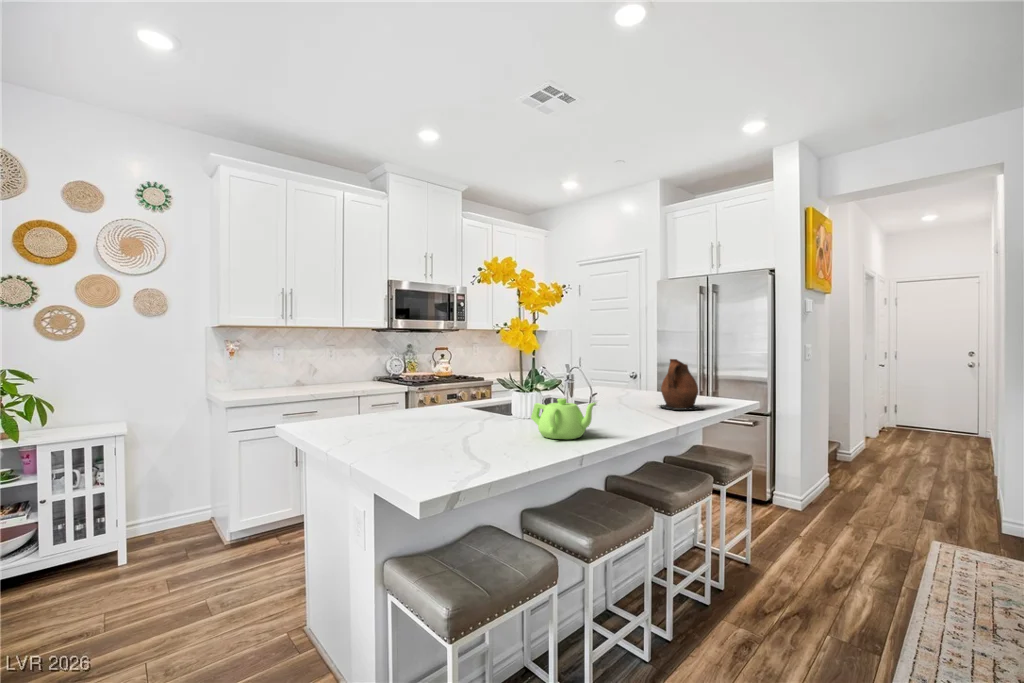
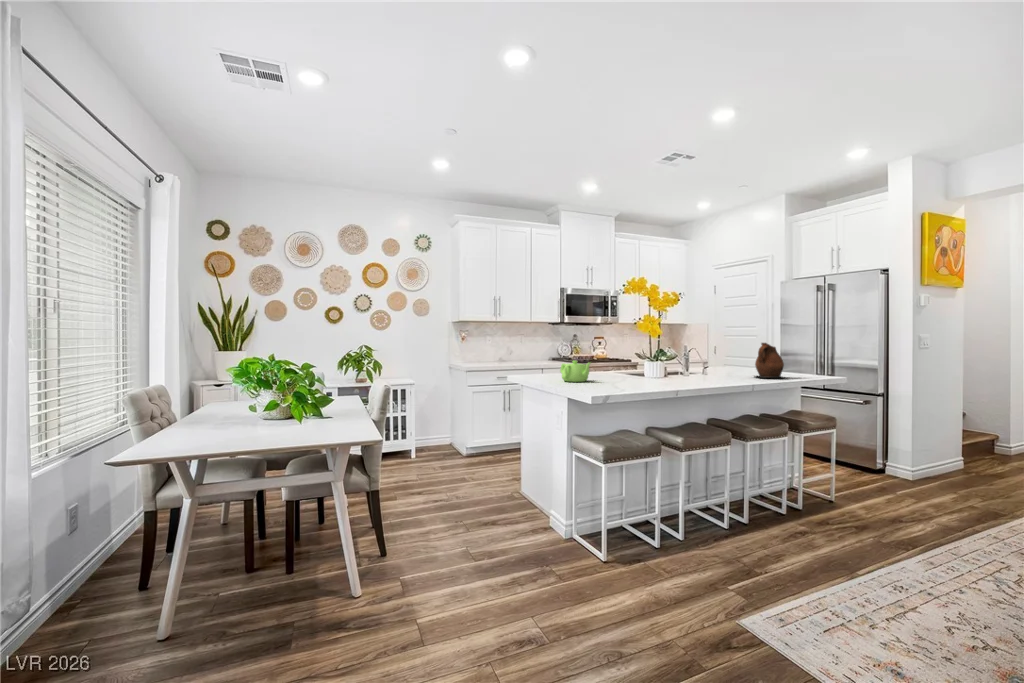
teapot: present [531,398,596,439] -> present [560,361,590,382]

